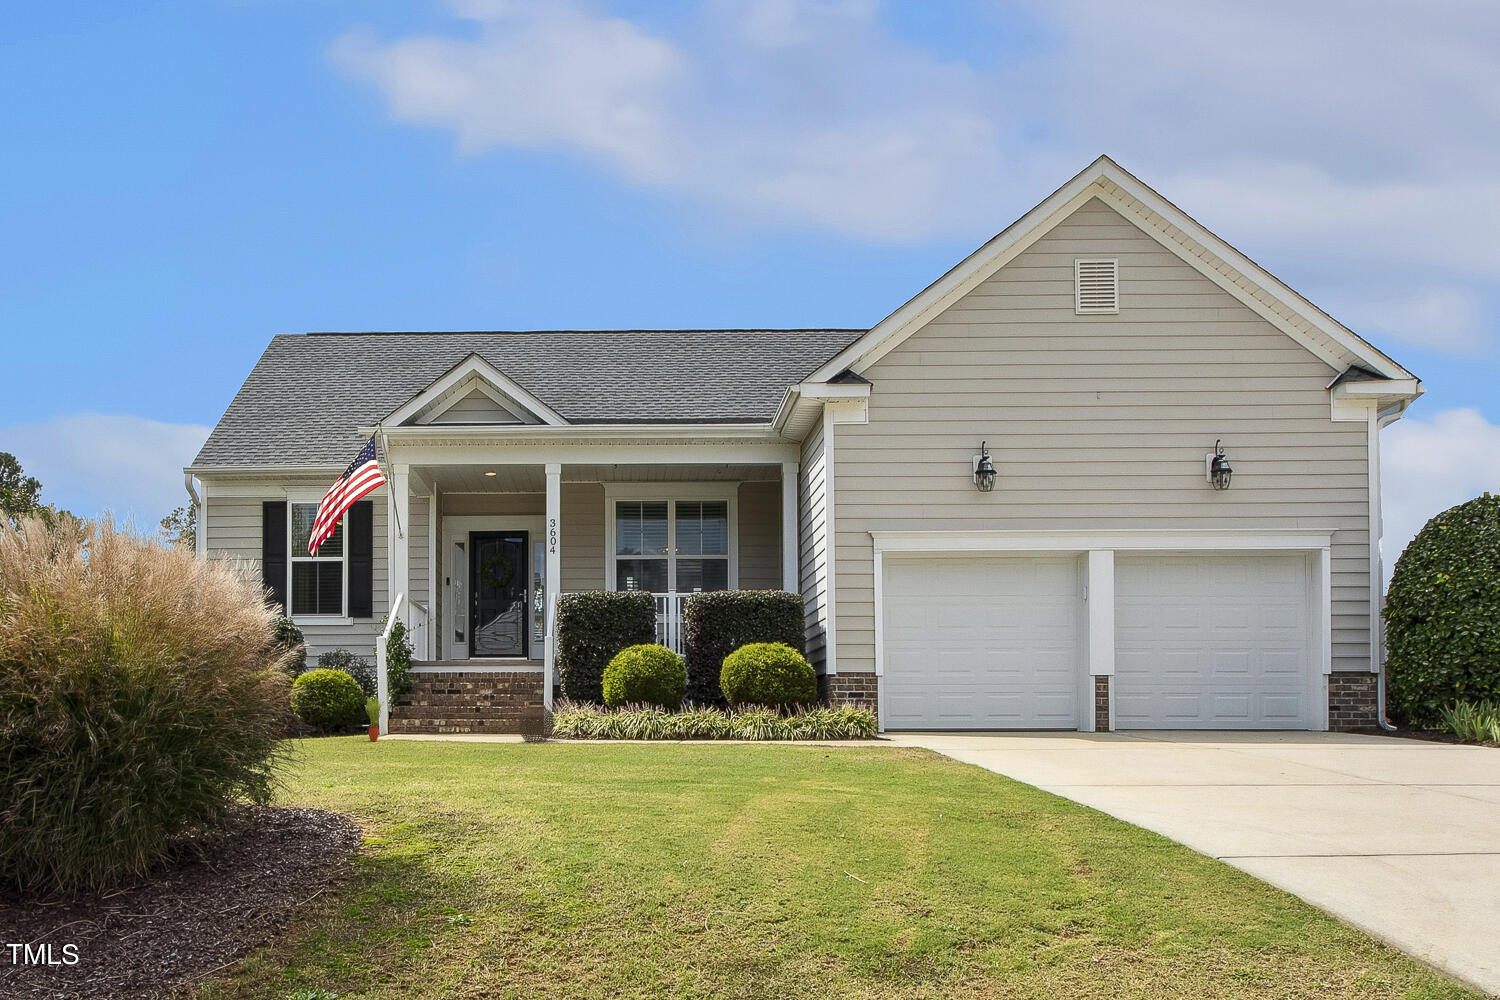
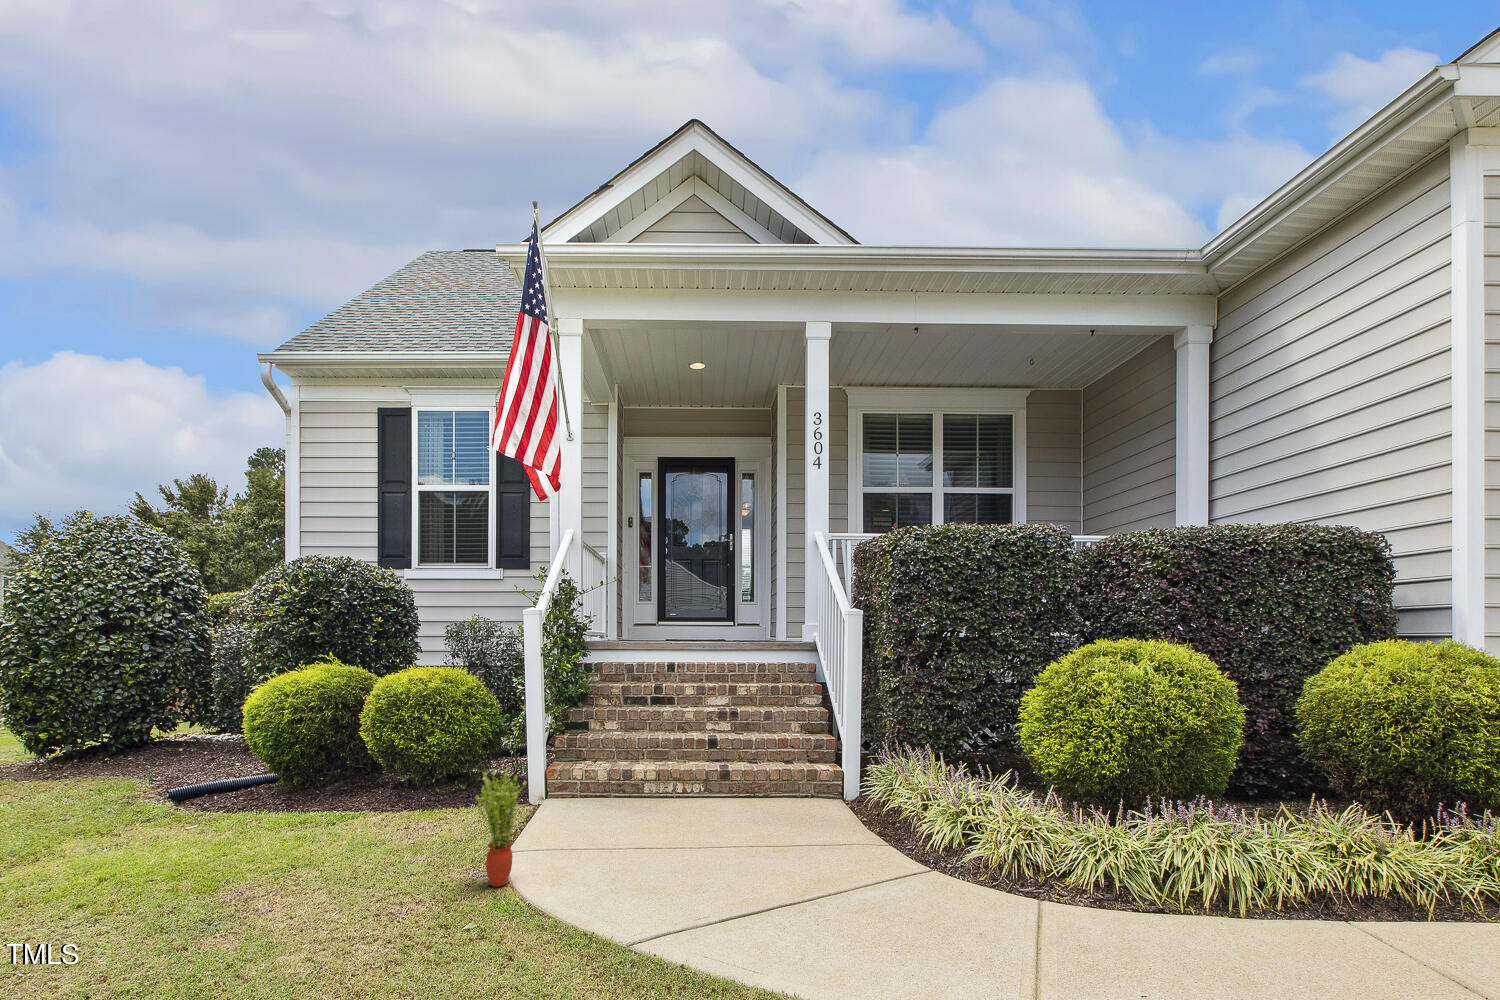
woven basket: present [519,705,553,742] -> none [902,813,1003,939]

